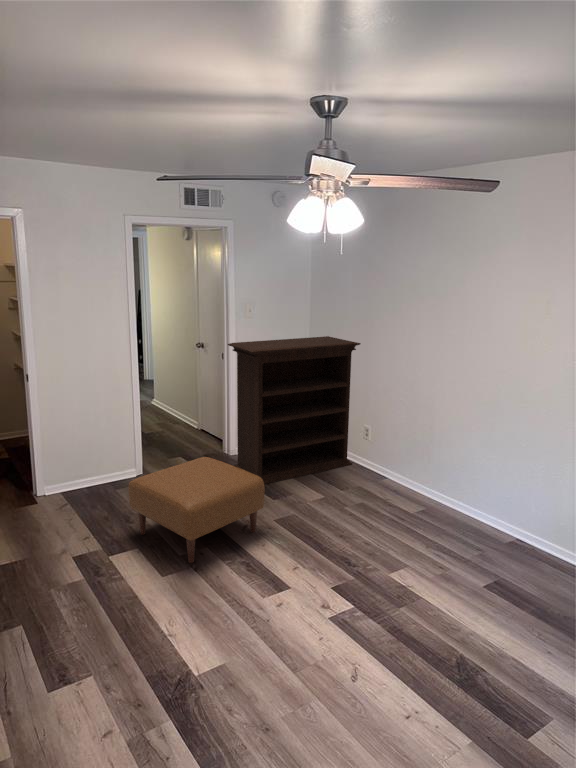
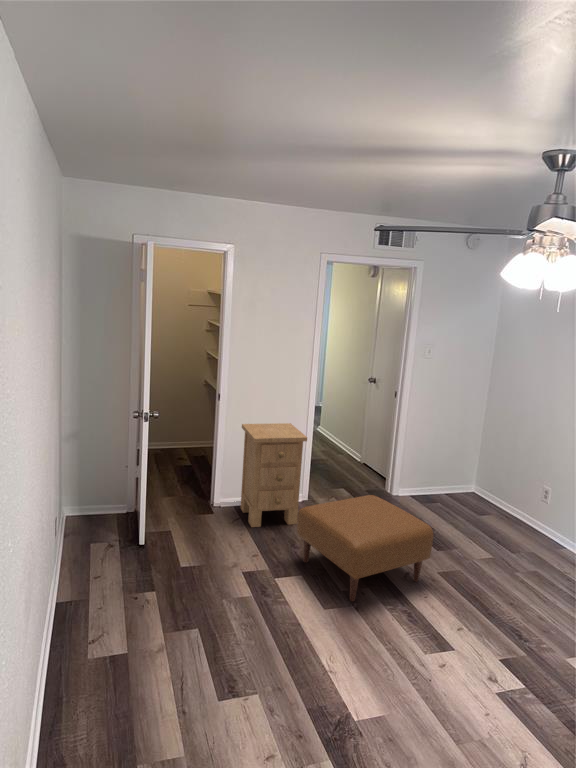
bookshelf: present [228,336,361,484] -> none [395,382,551,532]
nightstand: none [60,397,133,510] -> present [241,423,307,527]

